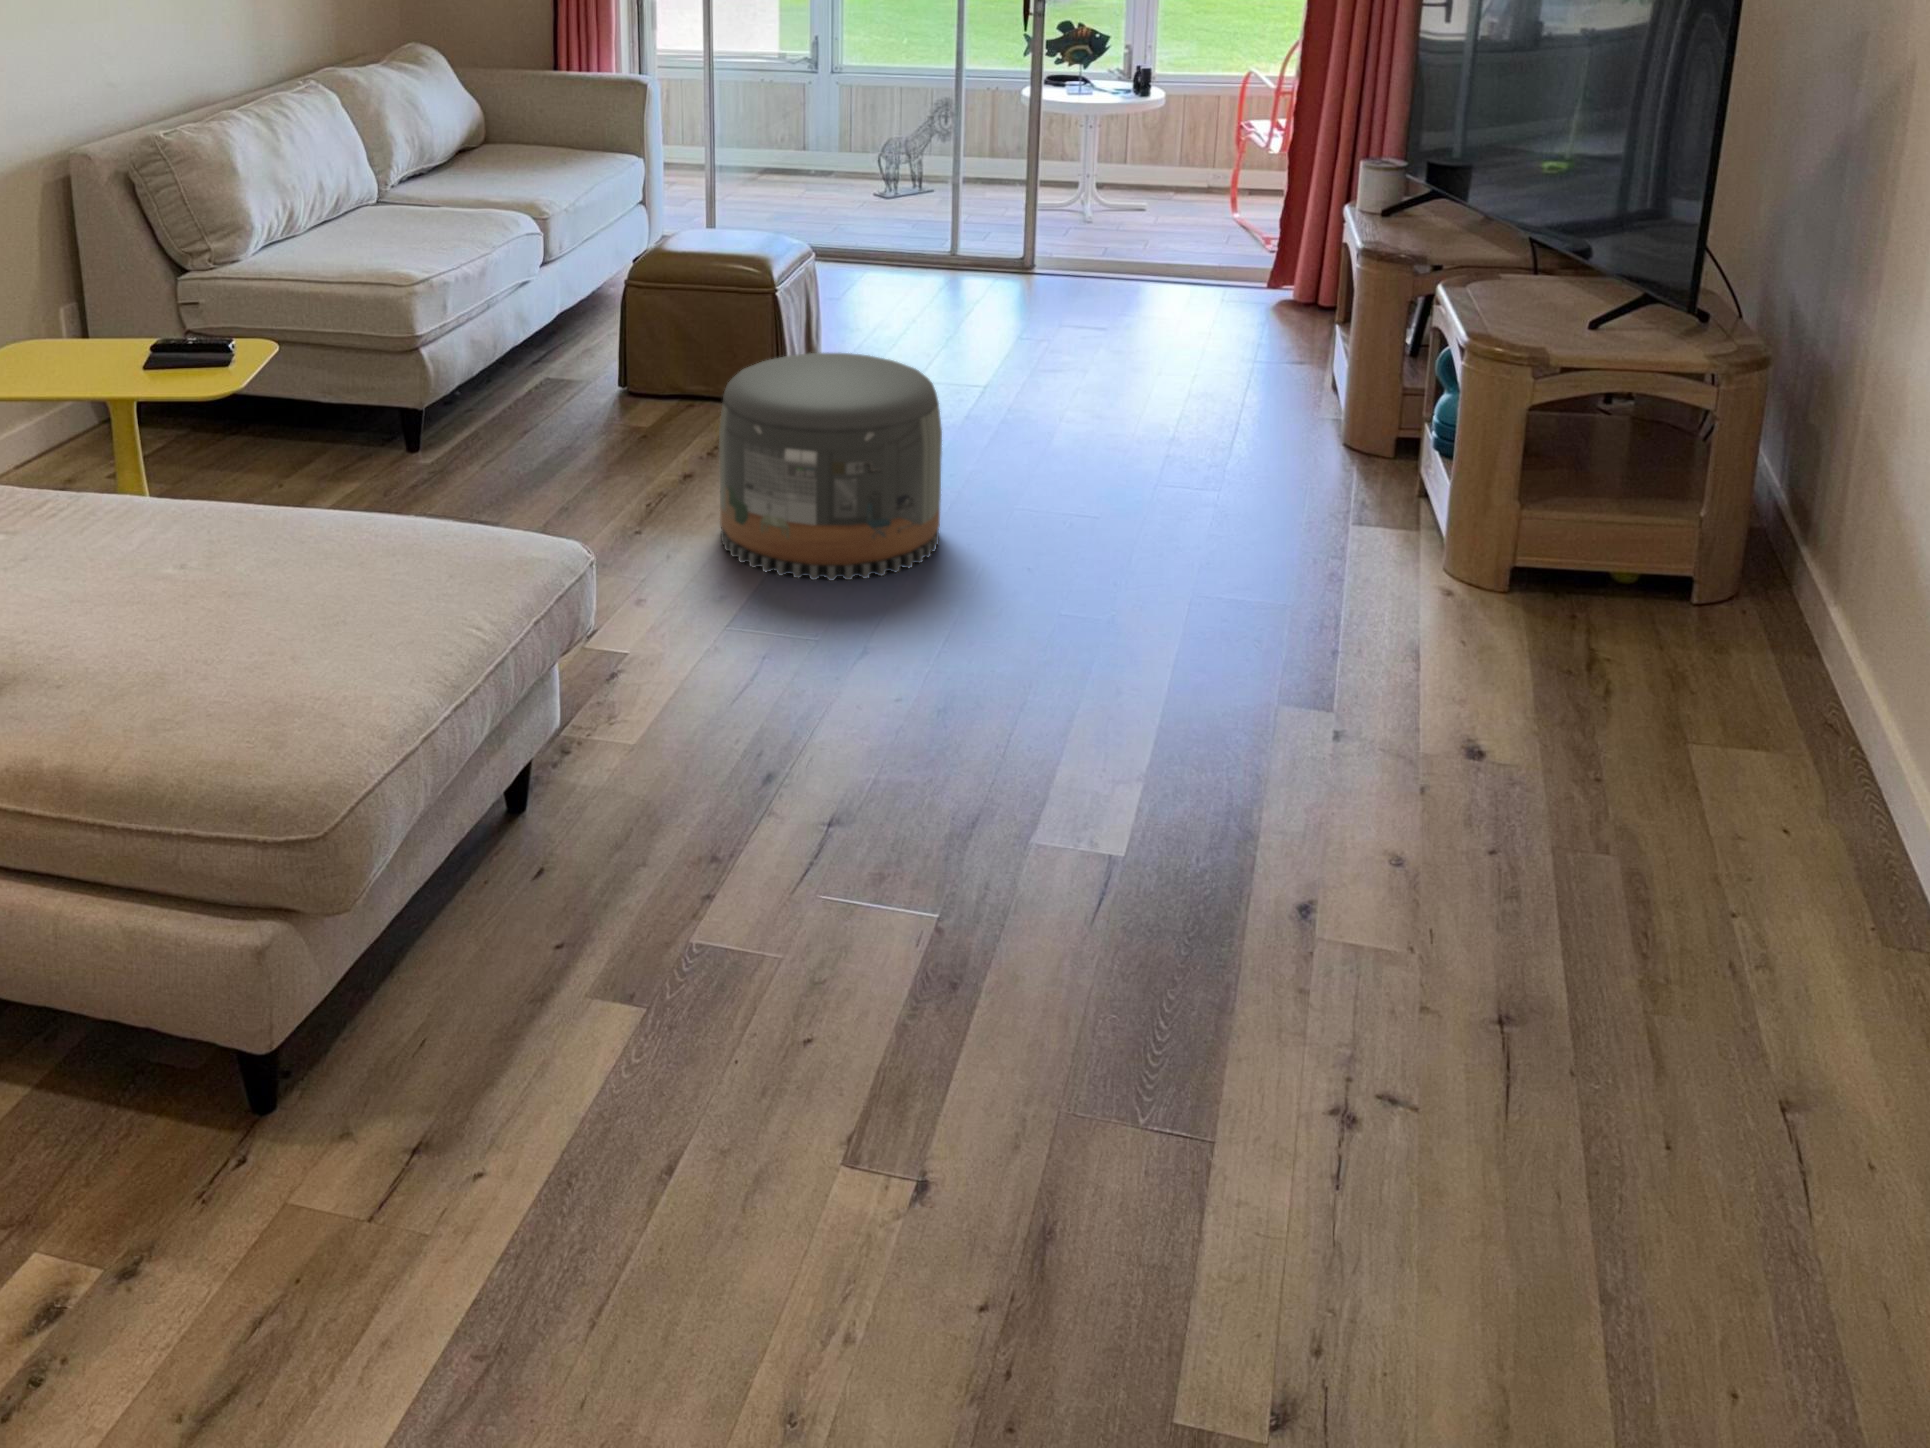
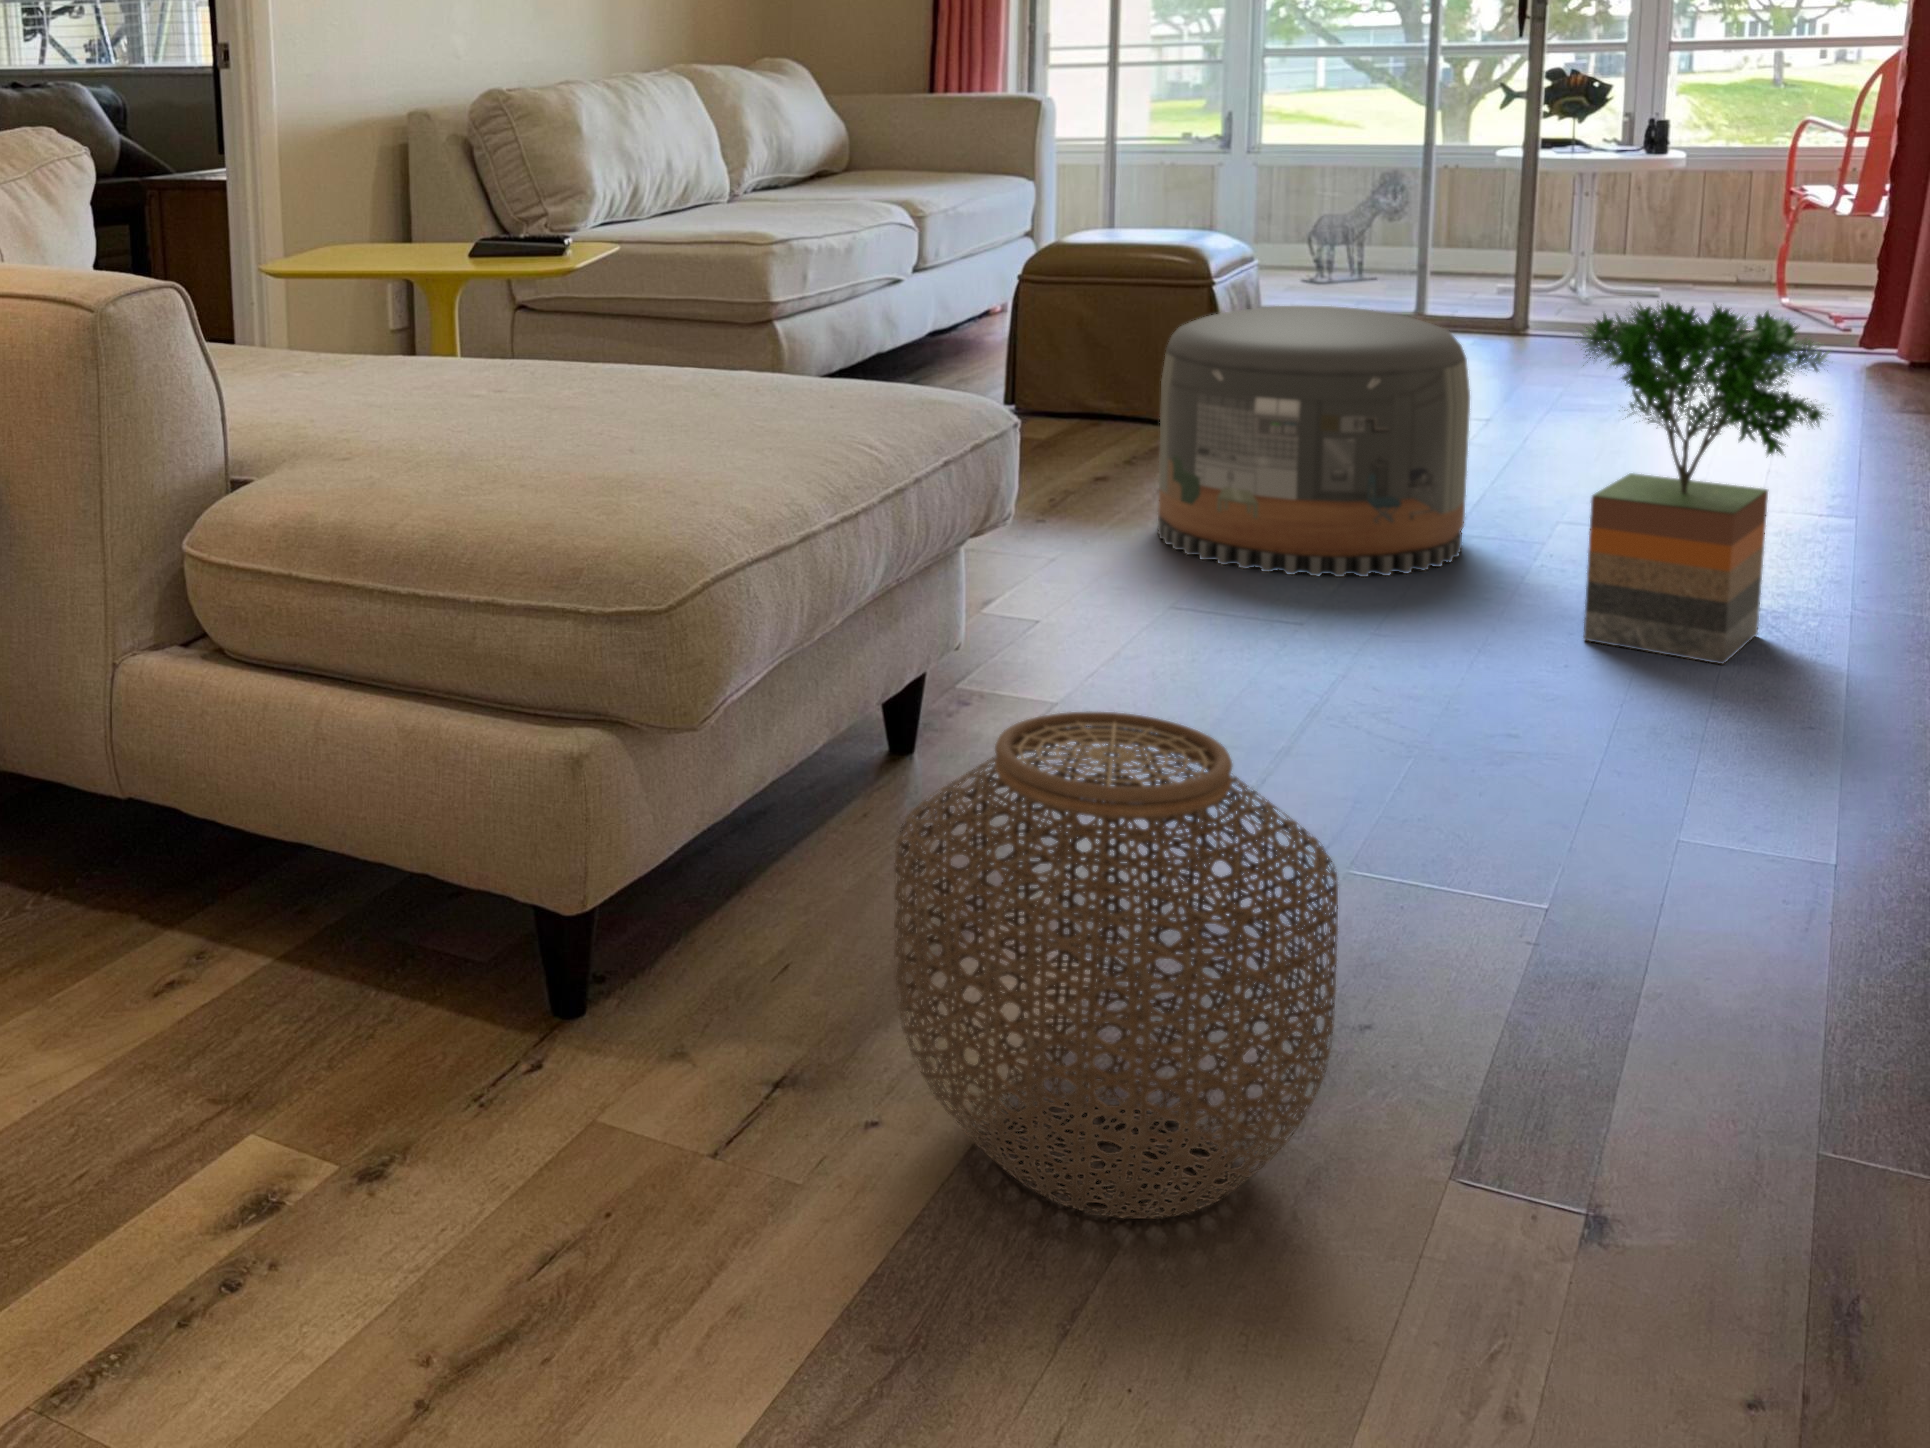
potted tree: none [997,389,1163,656] -> present [1582,303,1829,664]
woven basket: none [485,890,764,1225] -> present [894,712,1338,1219]

